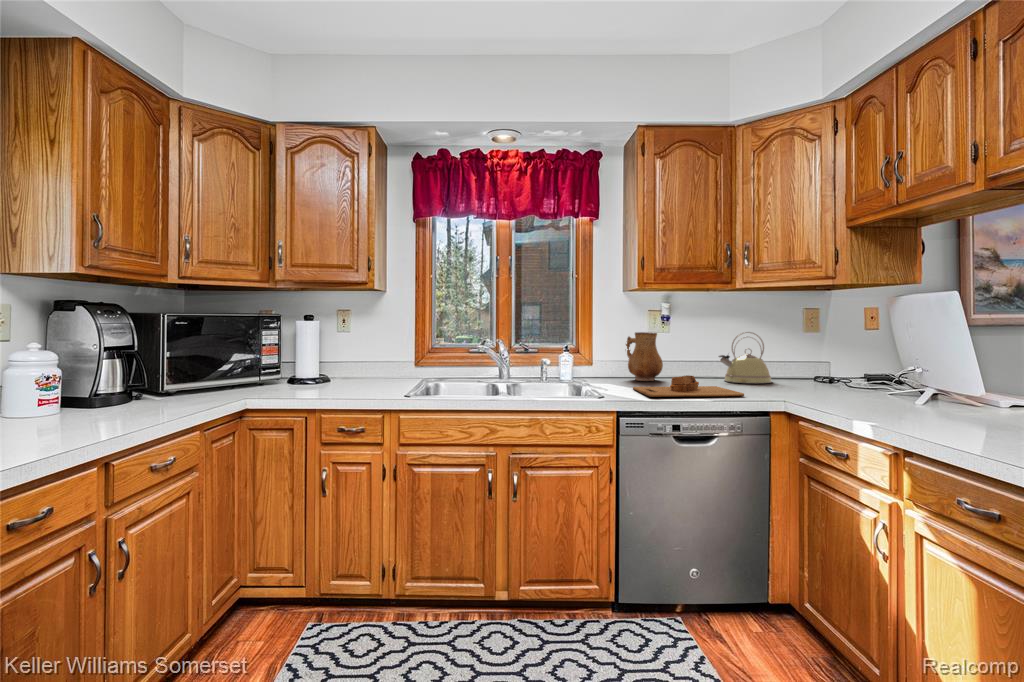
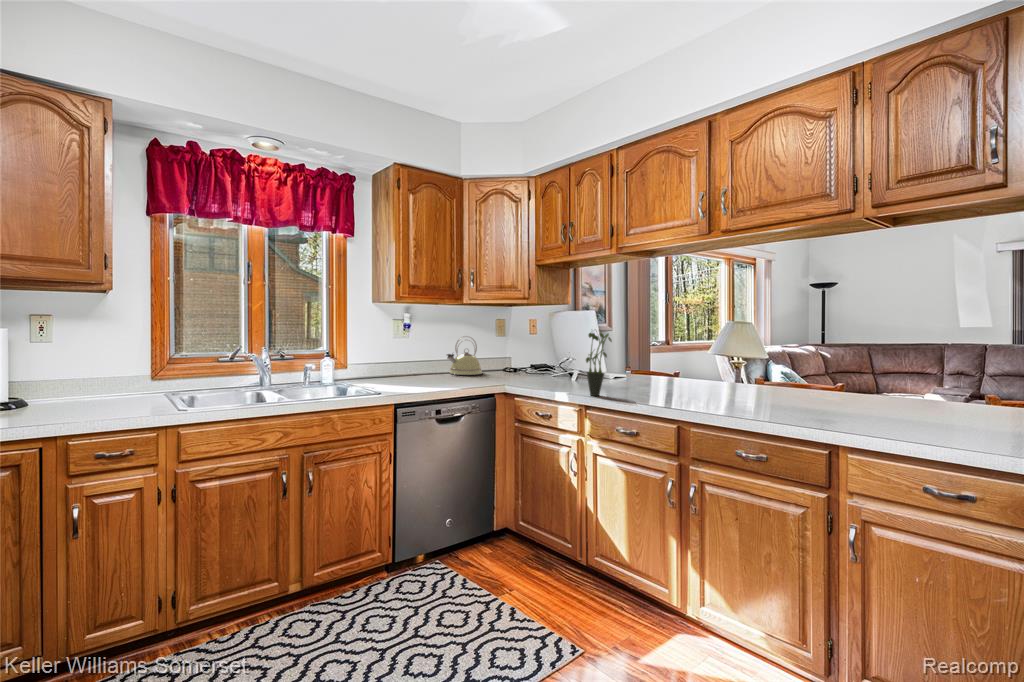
potted plant: none [912,307,972,419] -> present [586,333,612,396]
ceramic pitcher: present [626,332,663,381] -> none [373,336,405,377]
cutting board: present [633,375,744,397] -> none [393,373,480,393]

